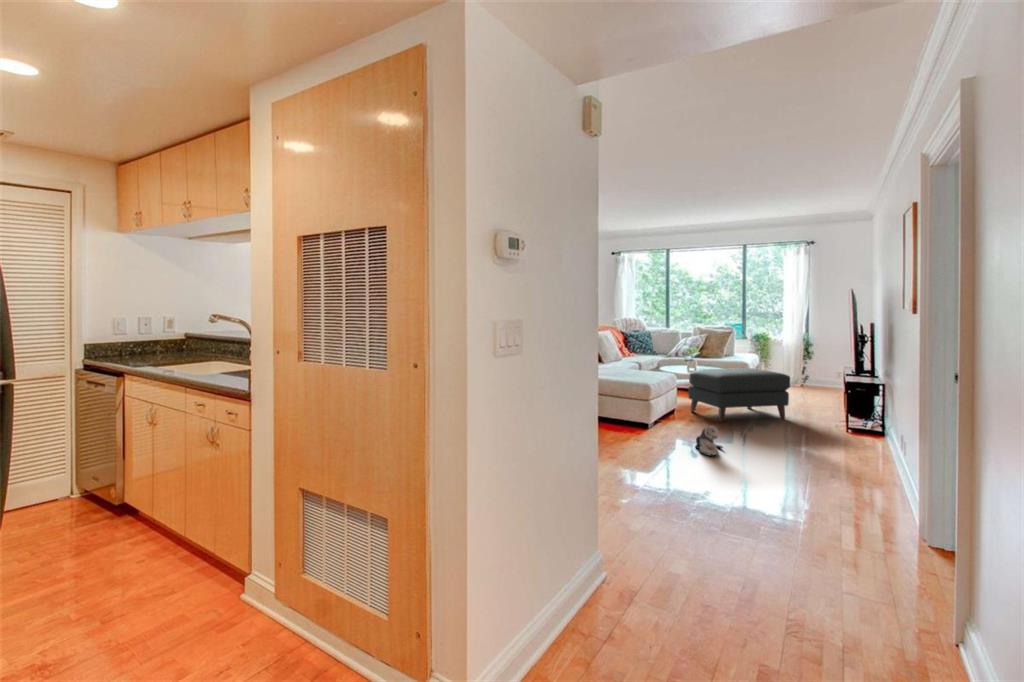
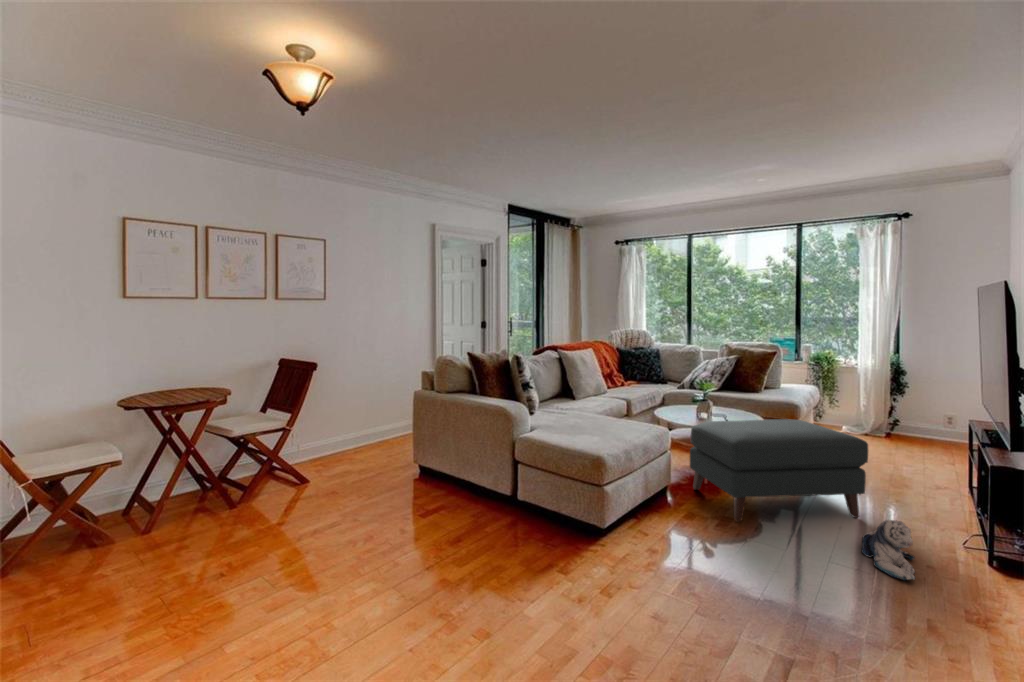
plush toy: present [695,425,722,456] -> present [862,520,915,580]

